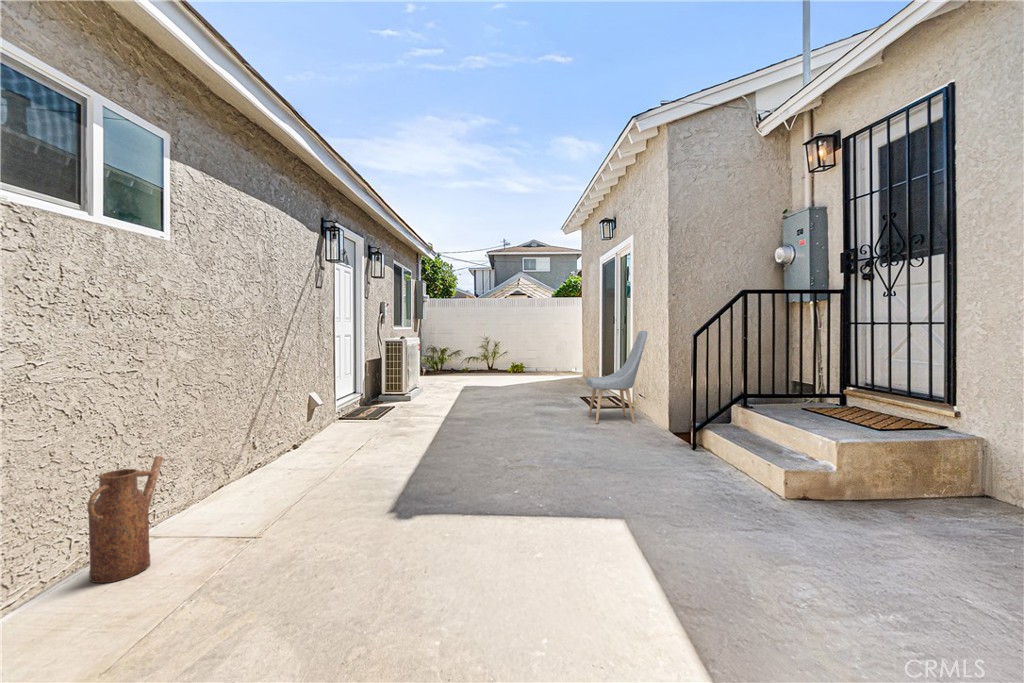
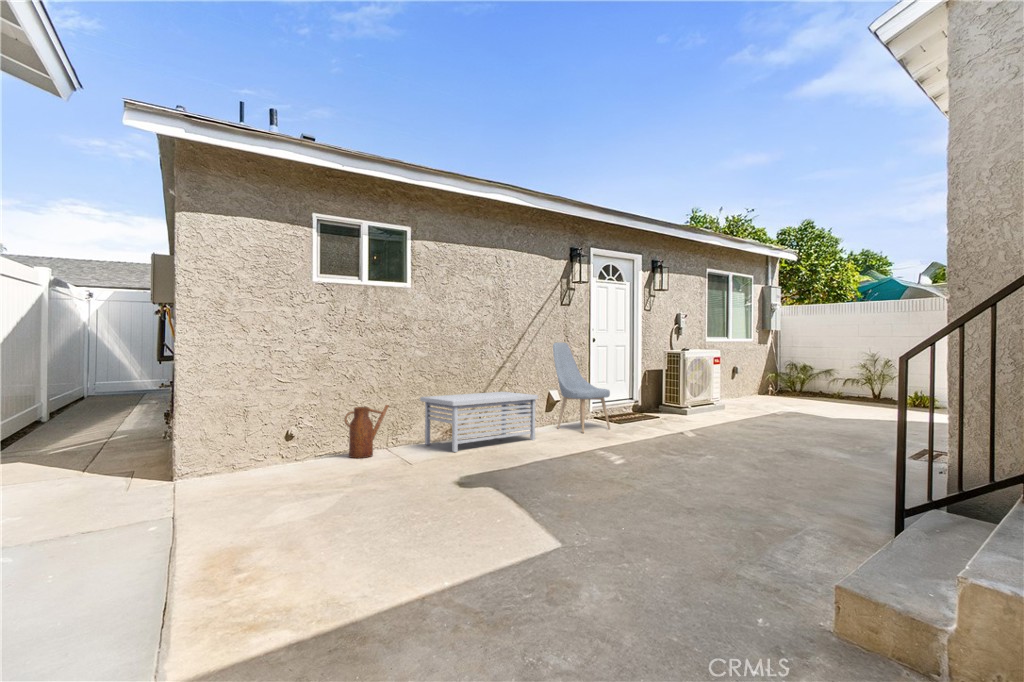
chair: present [586,331,647,424] -> present [553,342,610,433]
storage bench: none [191,401,348,507] -> present [420,392,538,452]

